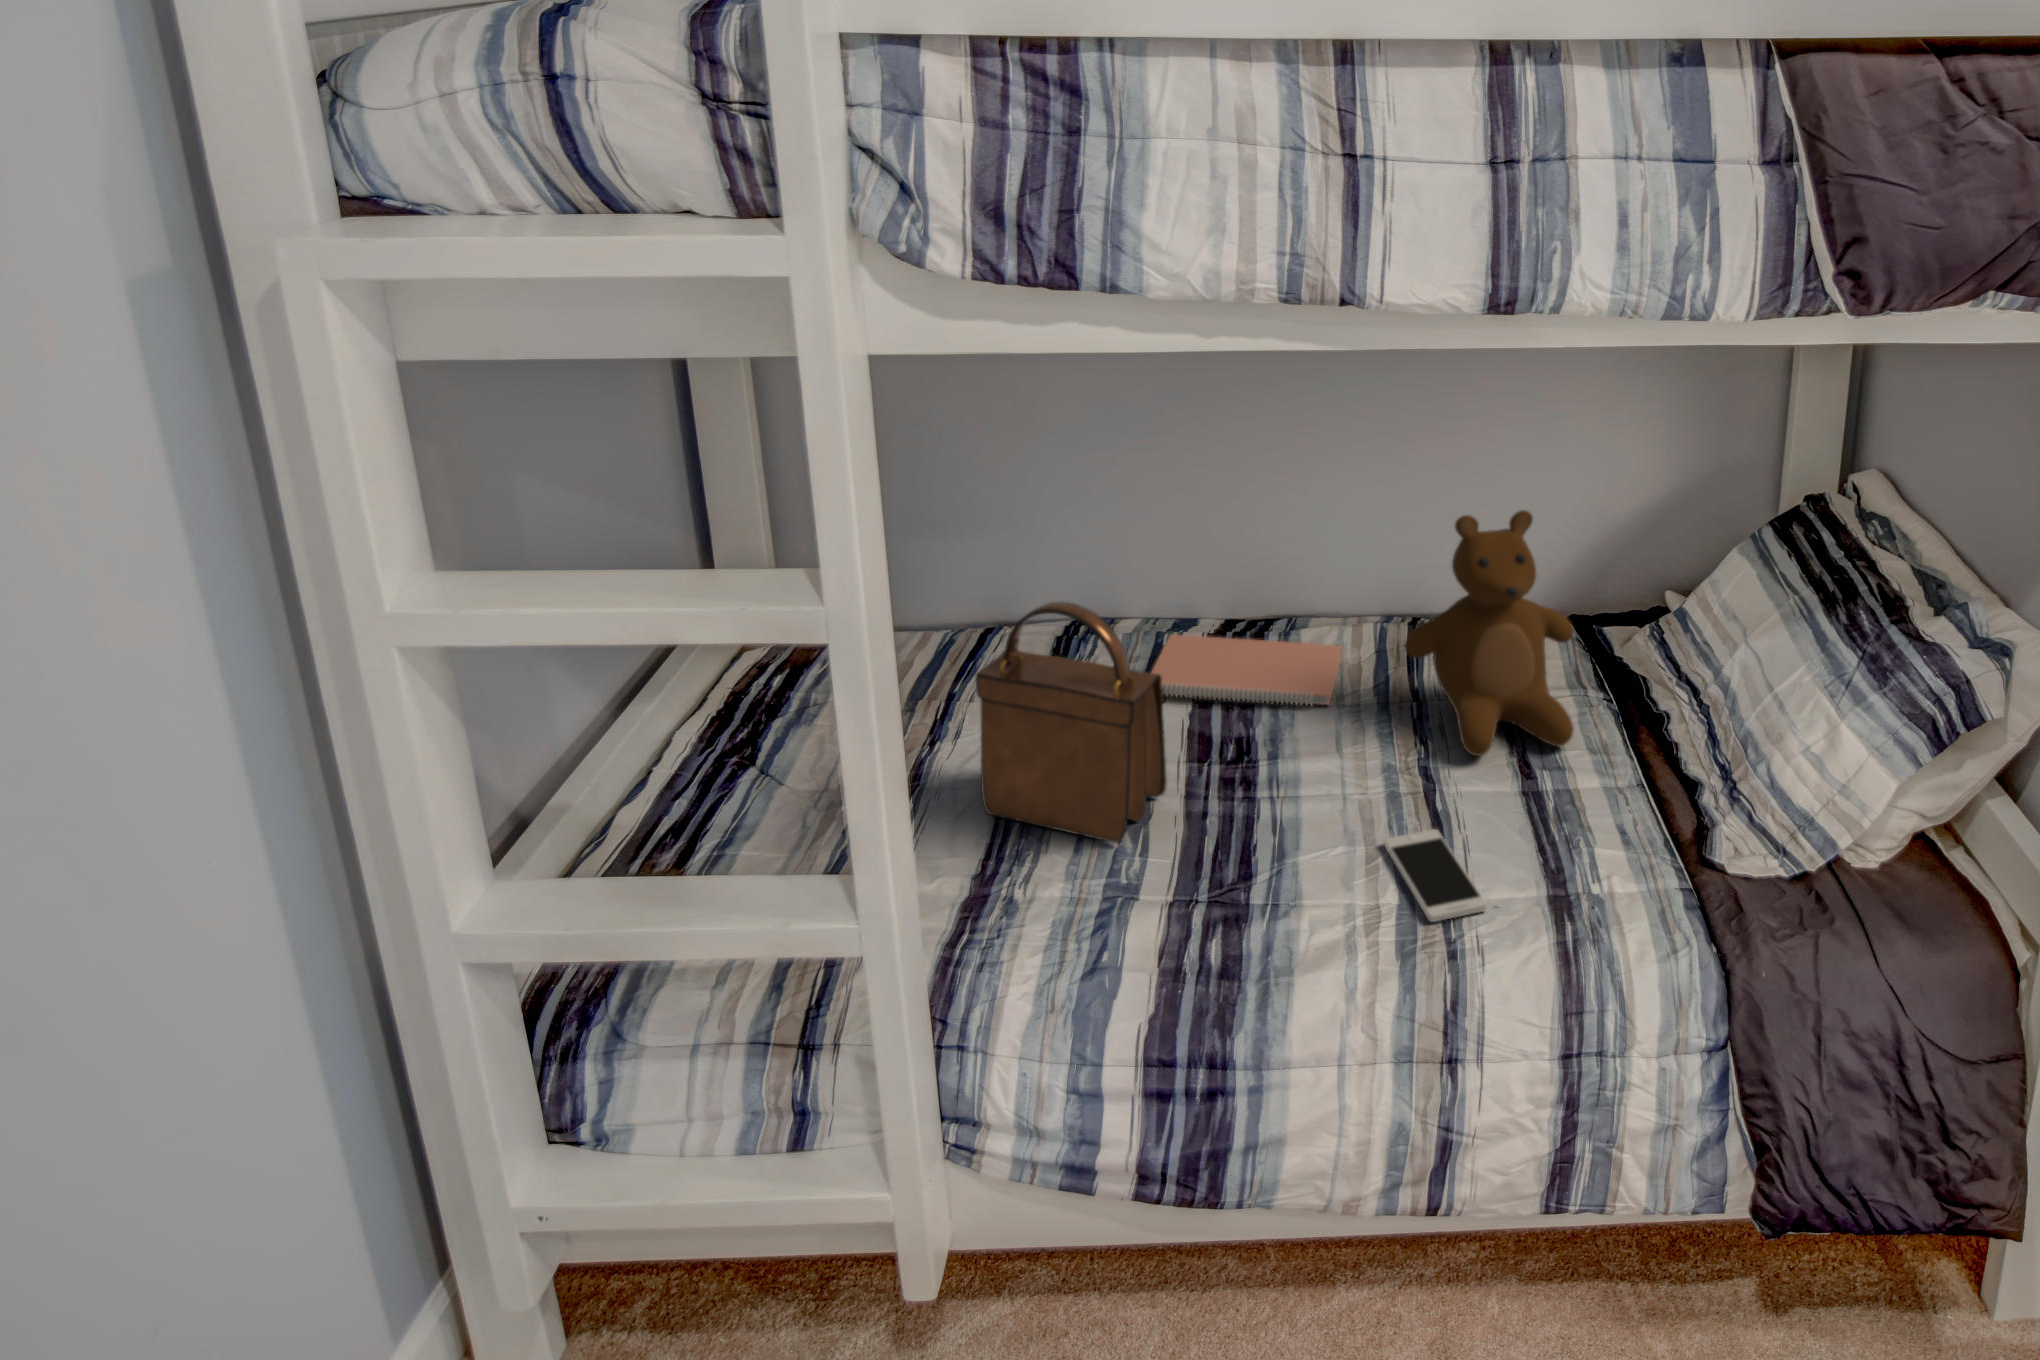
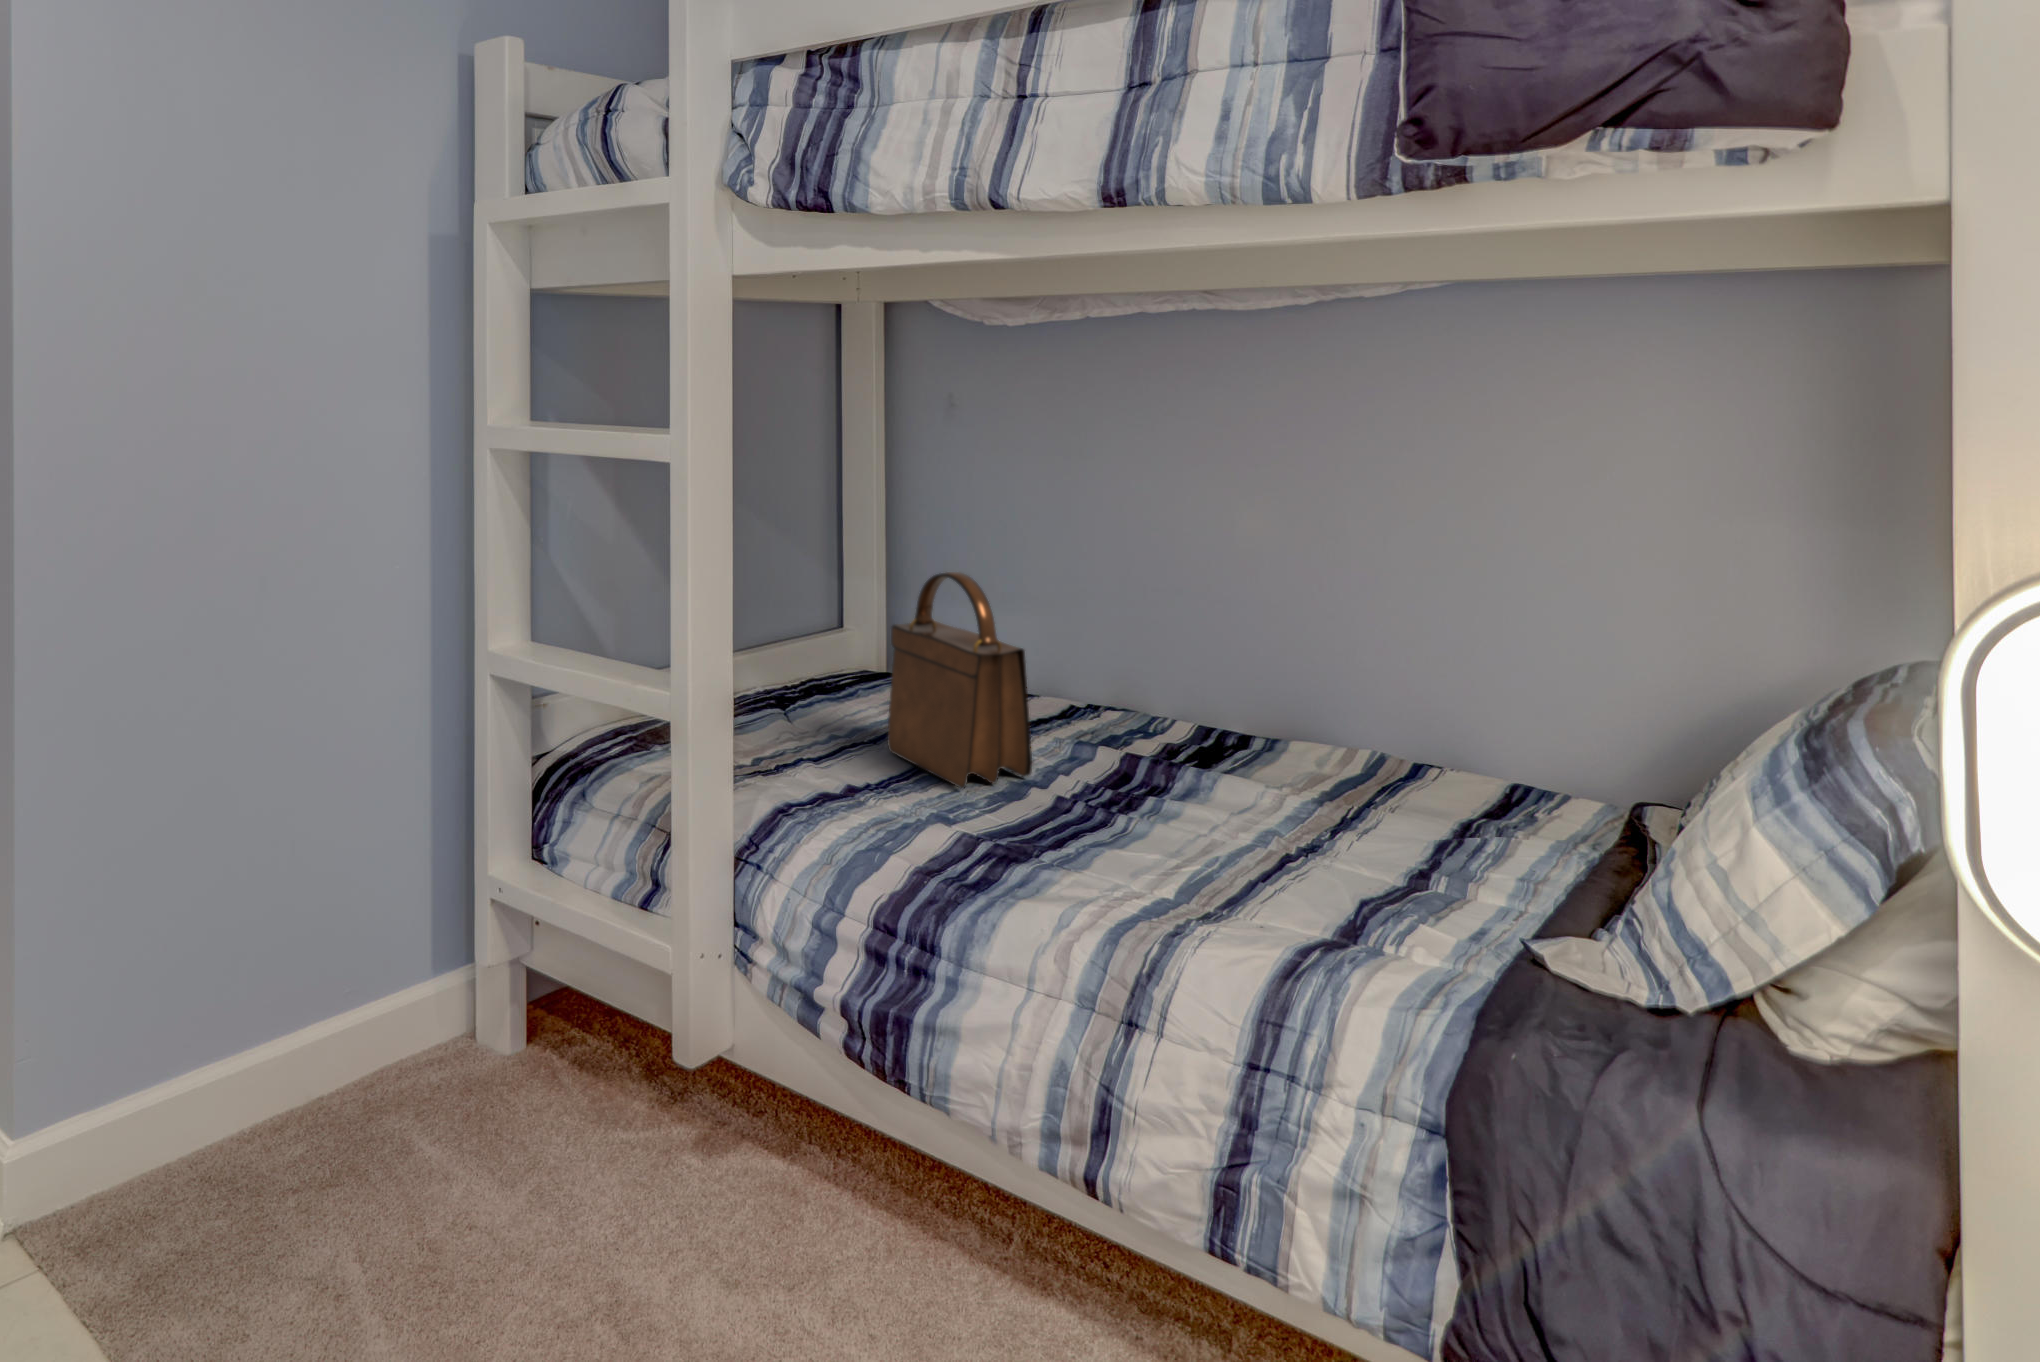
teddy bear: present [1405,510,1574,756] -> none [1320,573,1542,850]
notebook: present [1151,635,1342,705] -> none [1090,697,1310,769]
smartphone: present [1384,829,1487,922] -> none [1170,847,1253,916]

